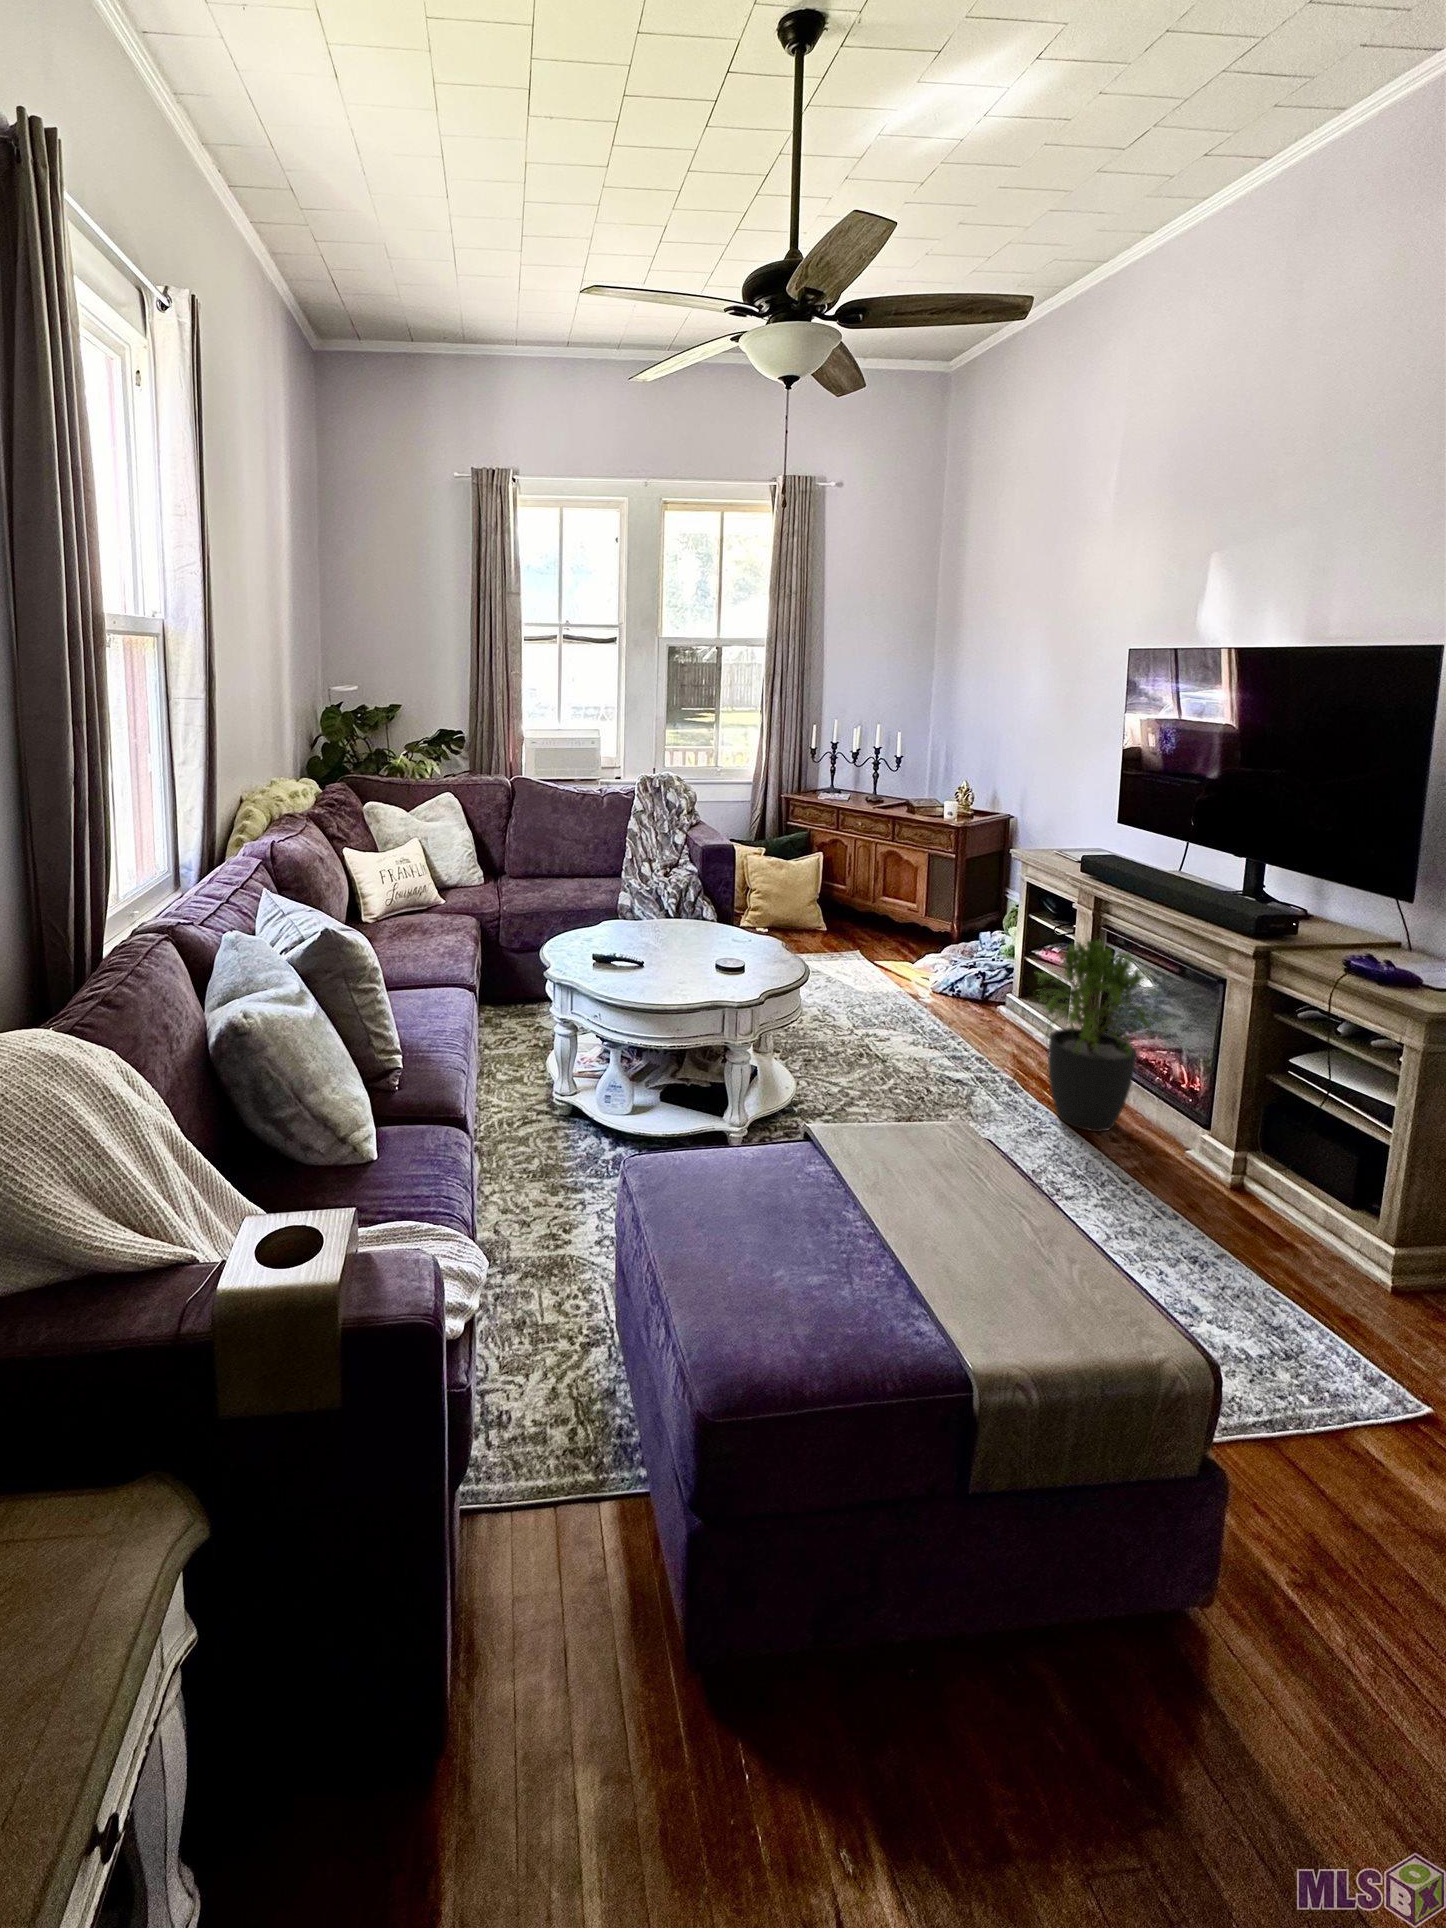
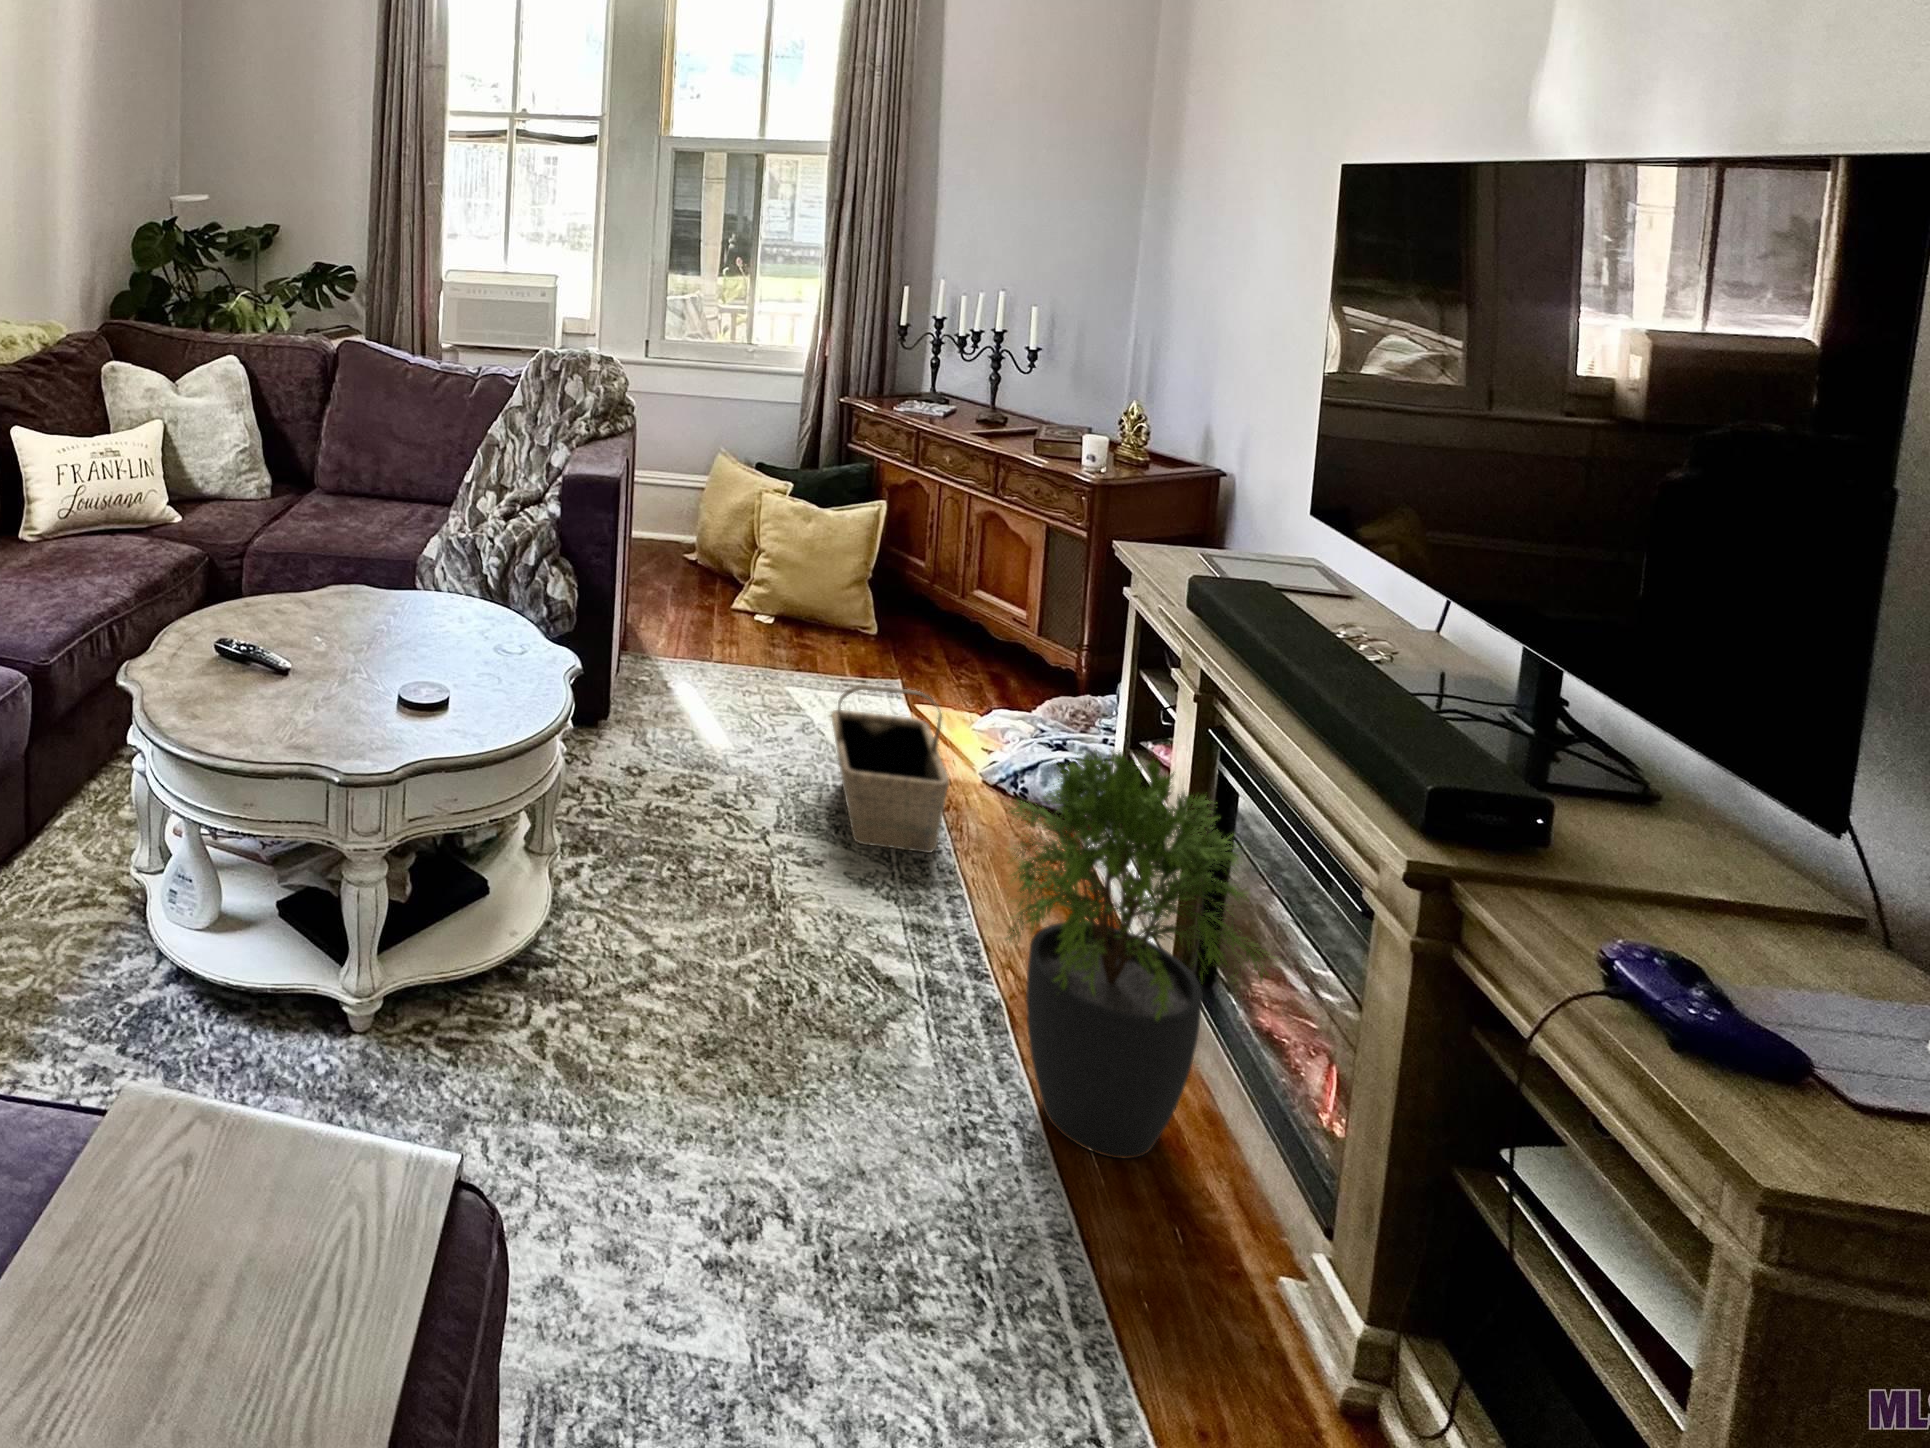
basket: none [863,942,945,1027] -> present [831,685,949,853]

